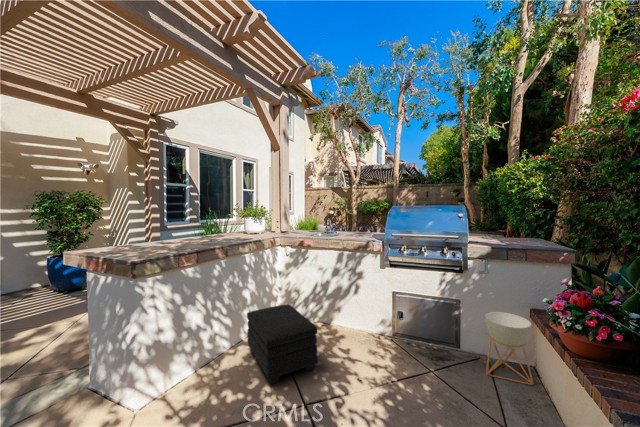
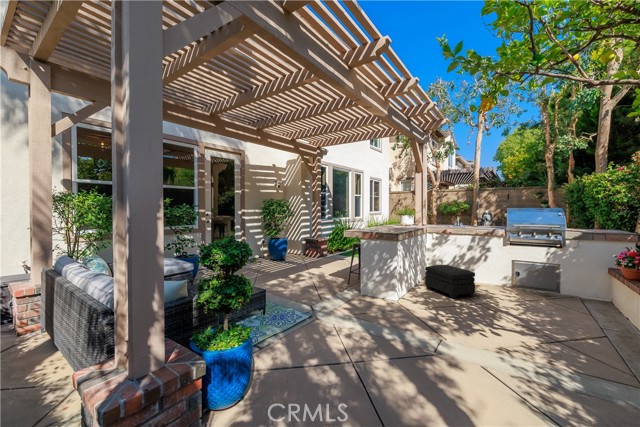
planter: present [485,312,533,385] -> none [579,269,611,307]

